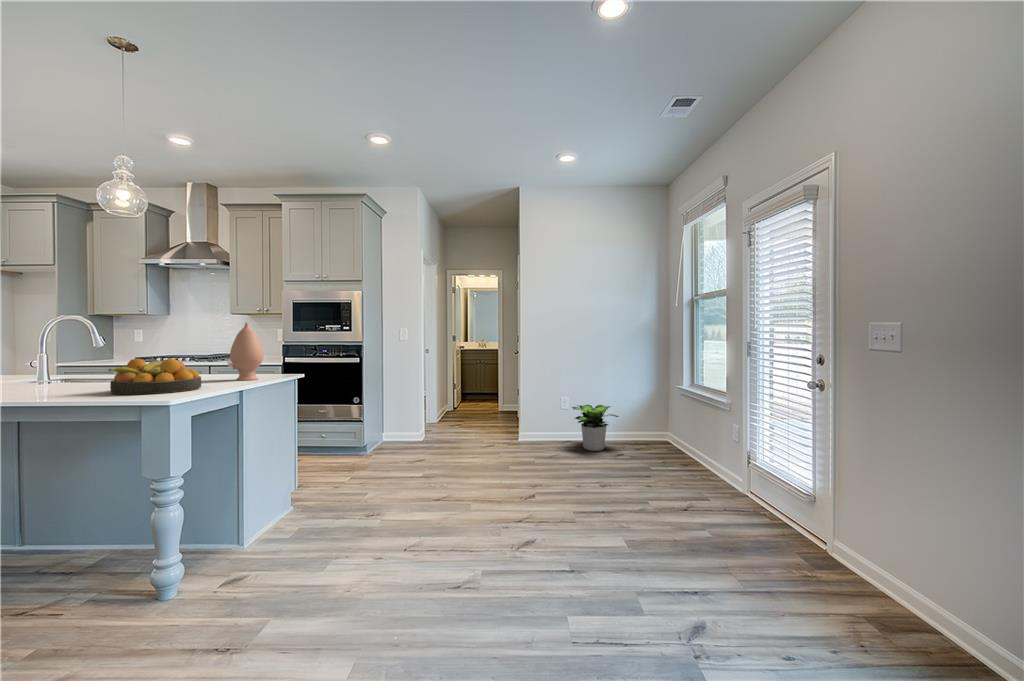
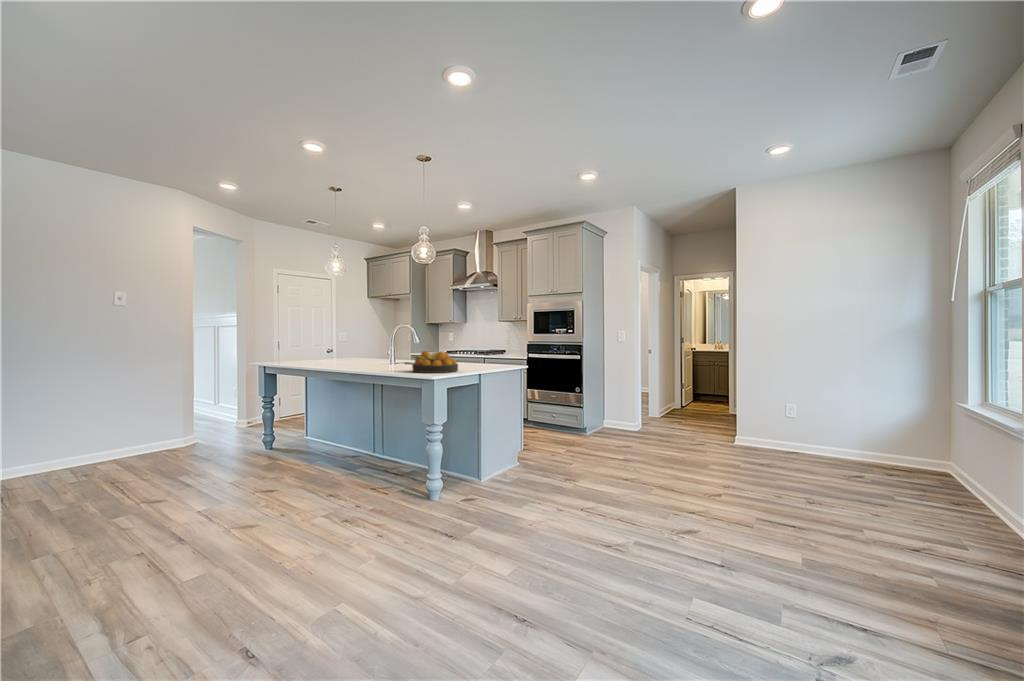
vase: present [228,322,264,380] -> none [478,327,500,368]
potted plant: present [572,405,618,451] -> none [796,415,864,468]

